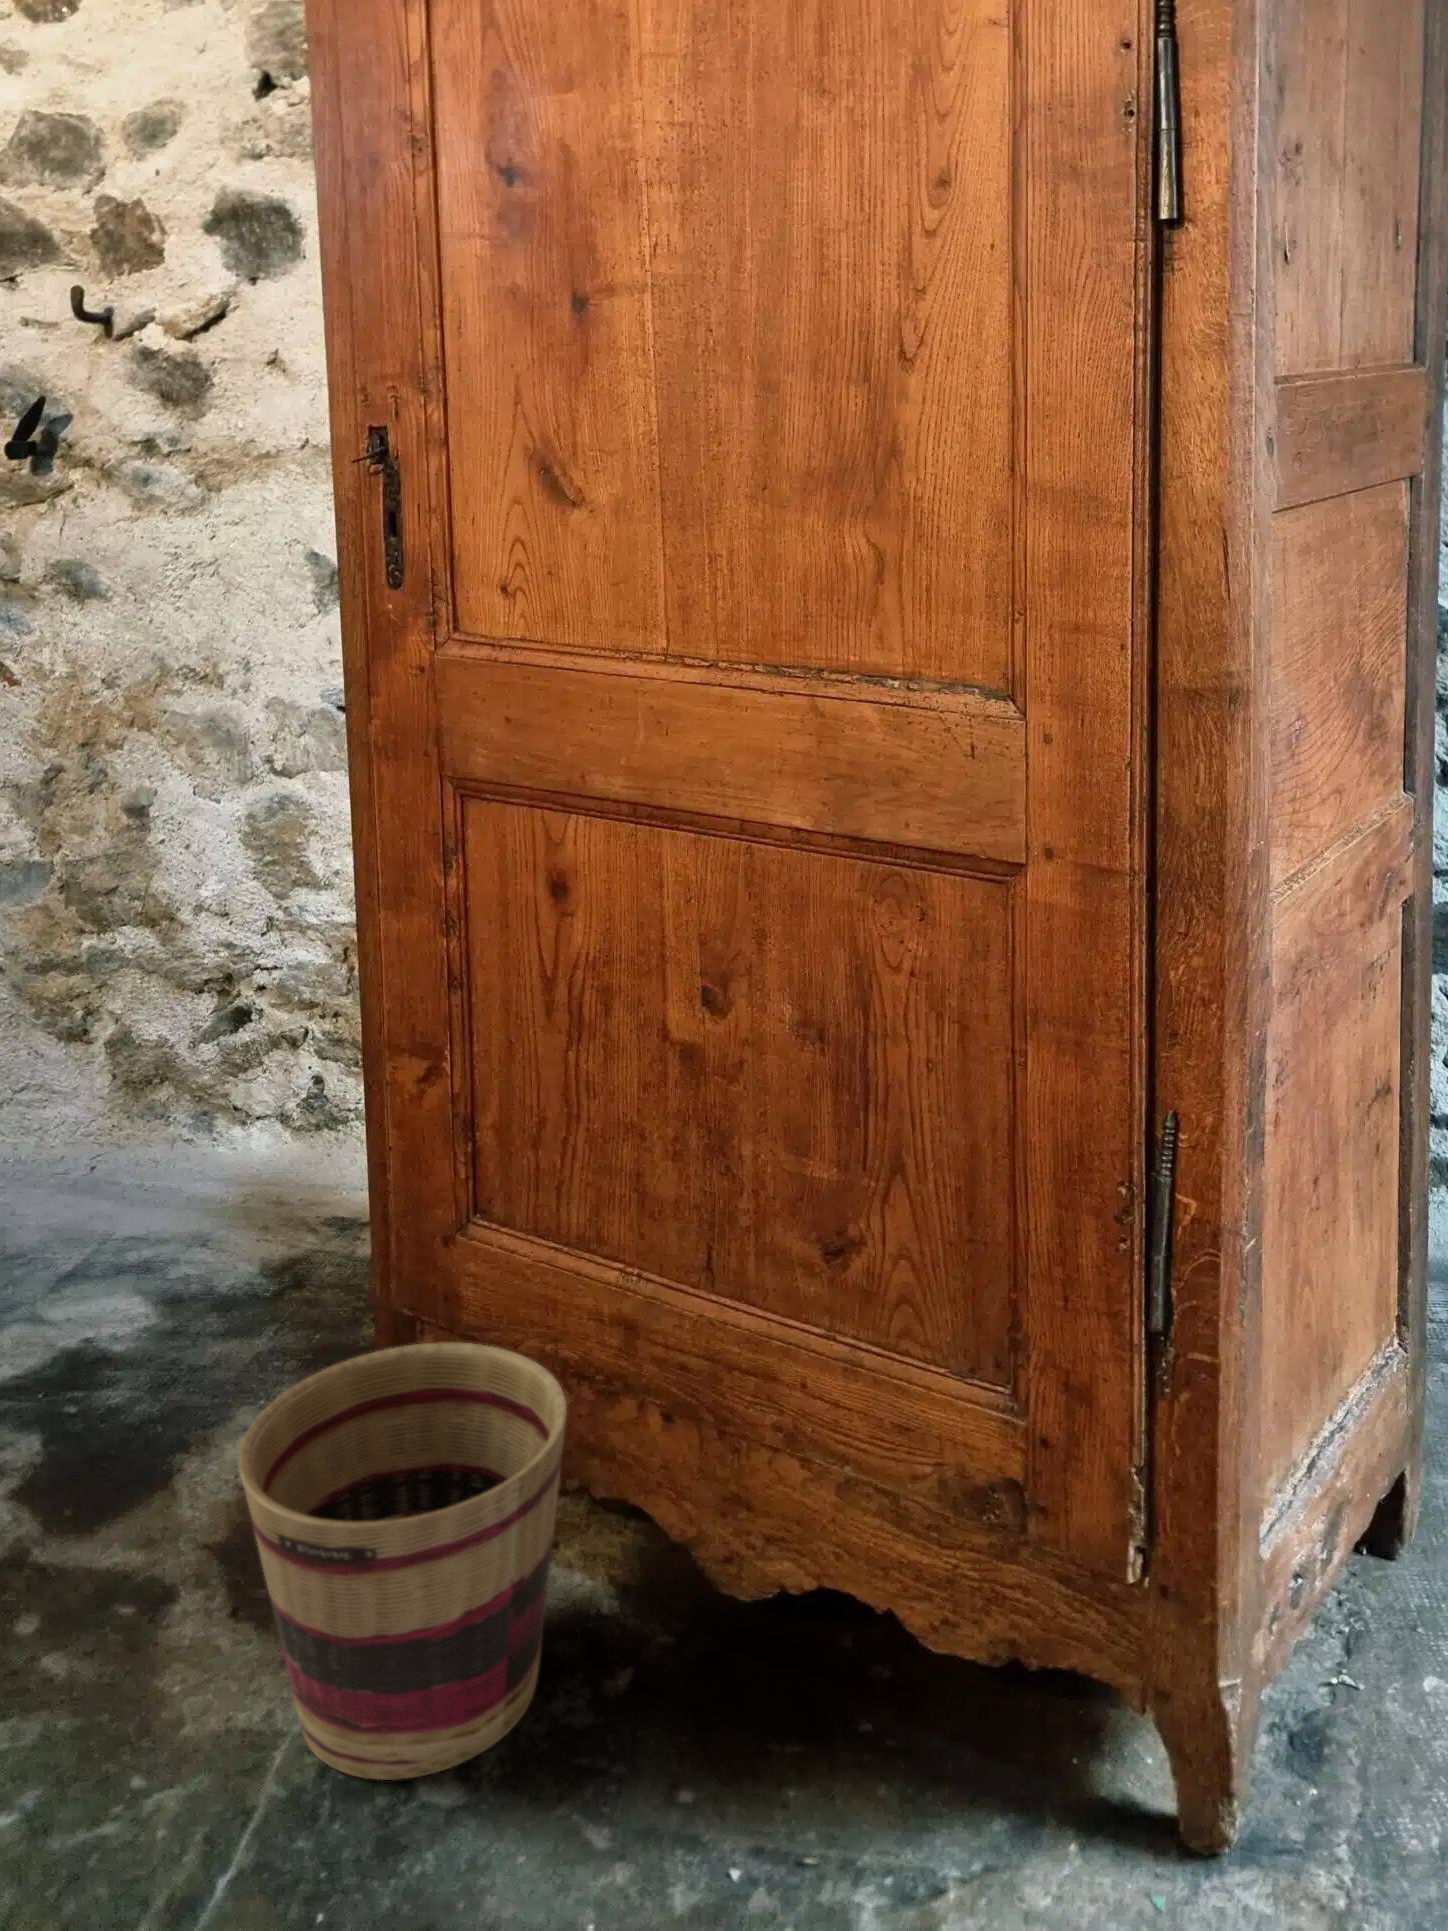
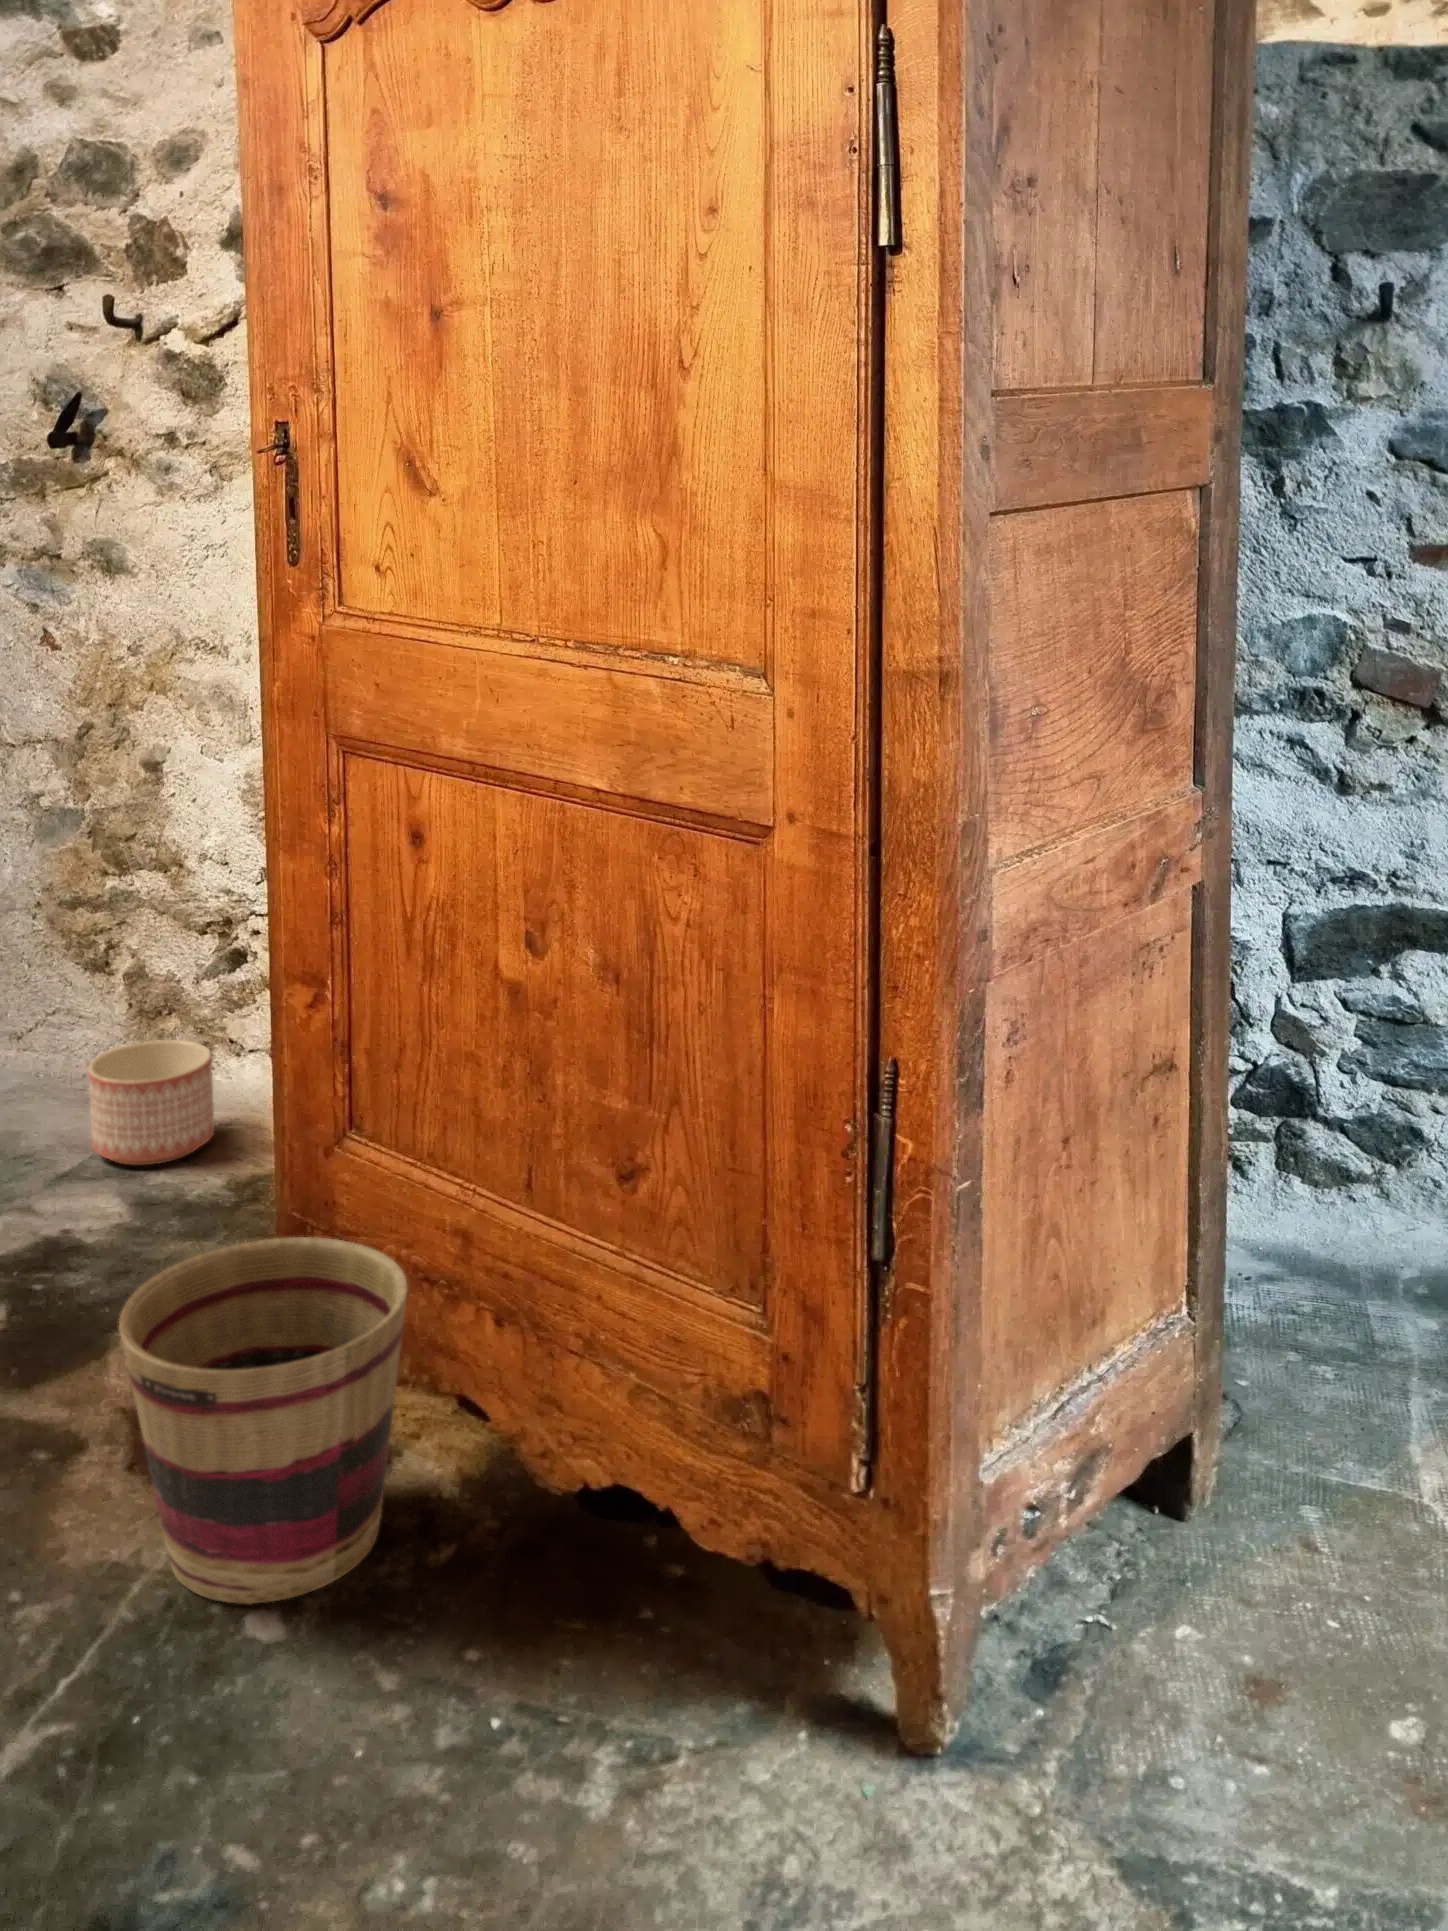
planter: none [77,1106,221,1251] -> present [88,1040,214,1165]

